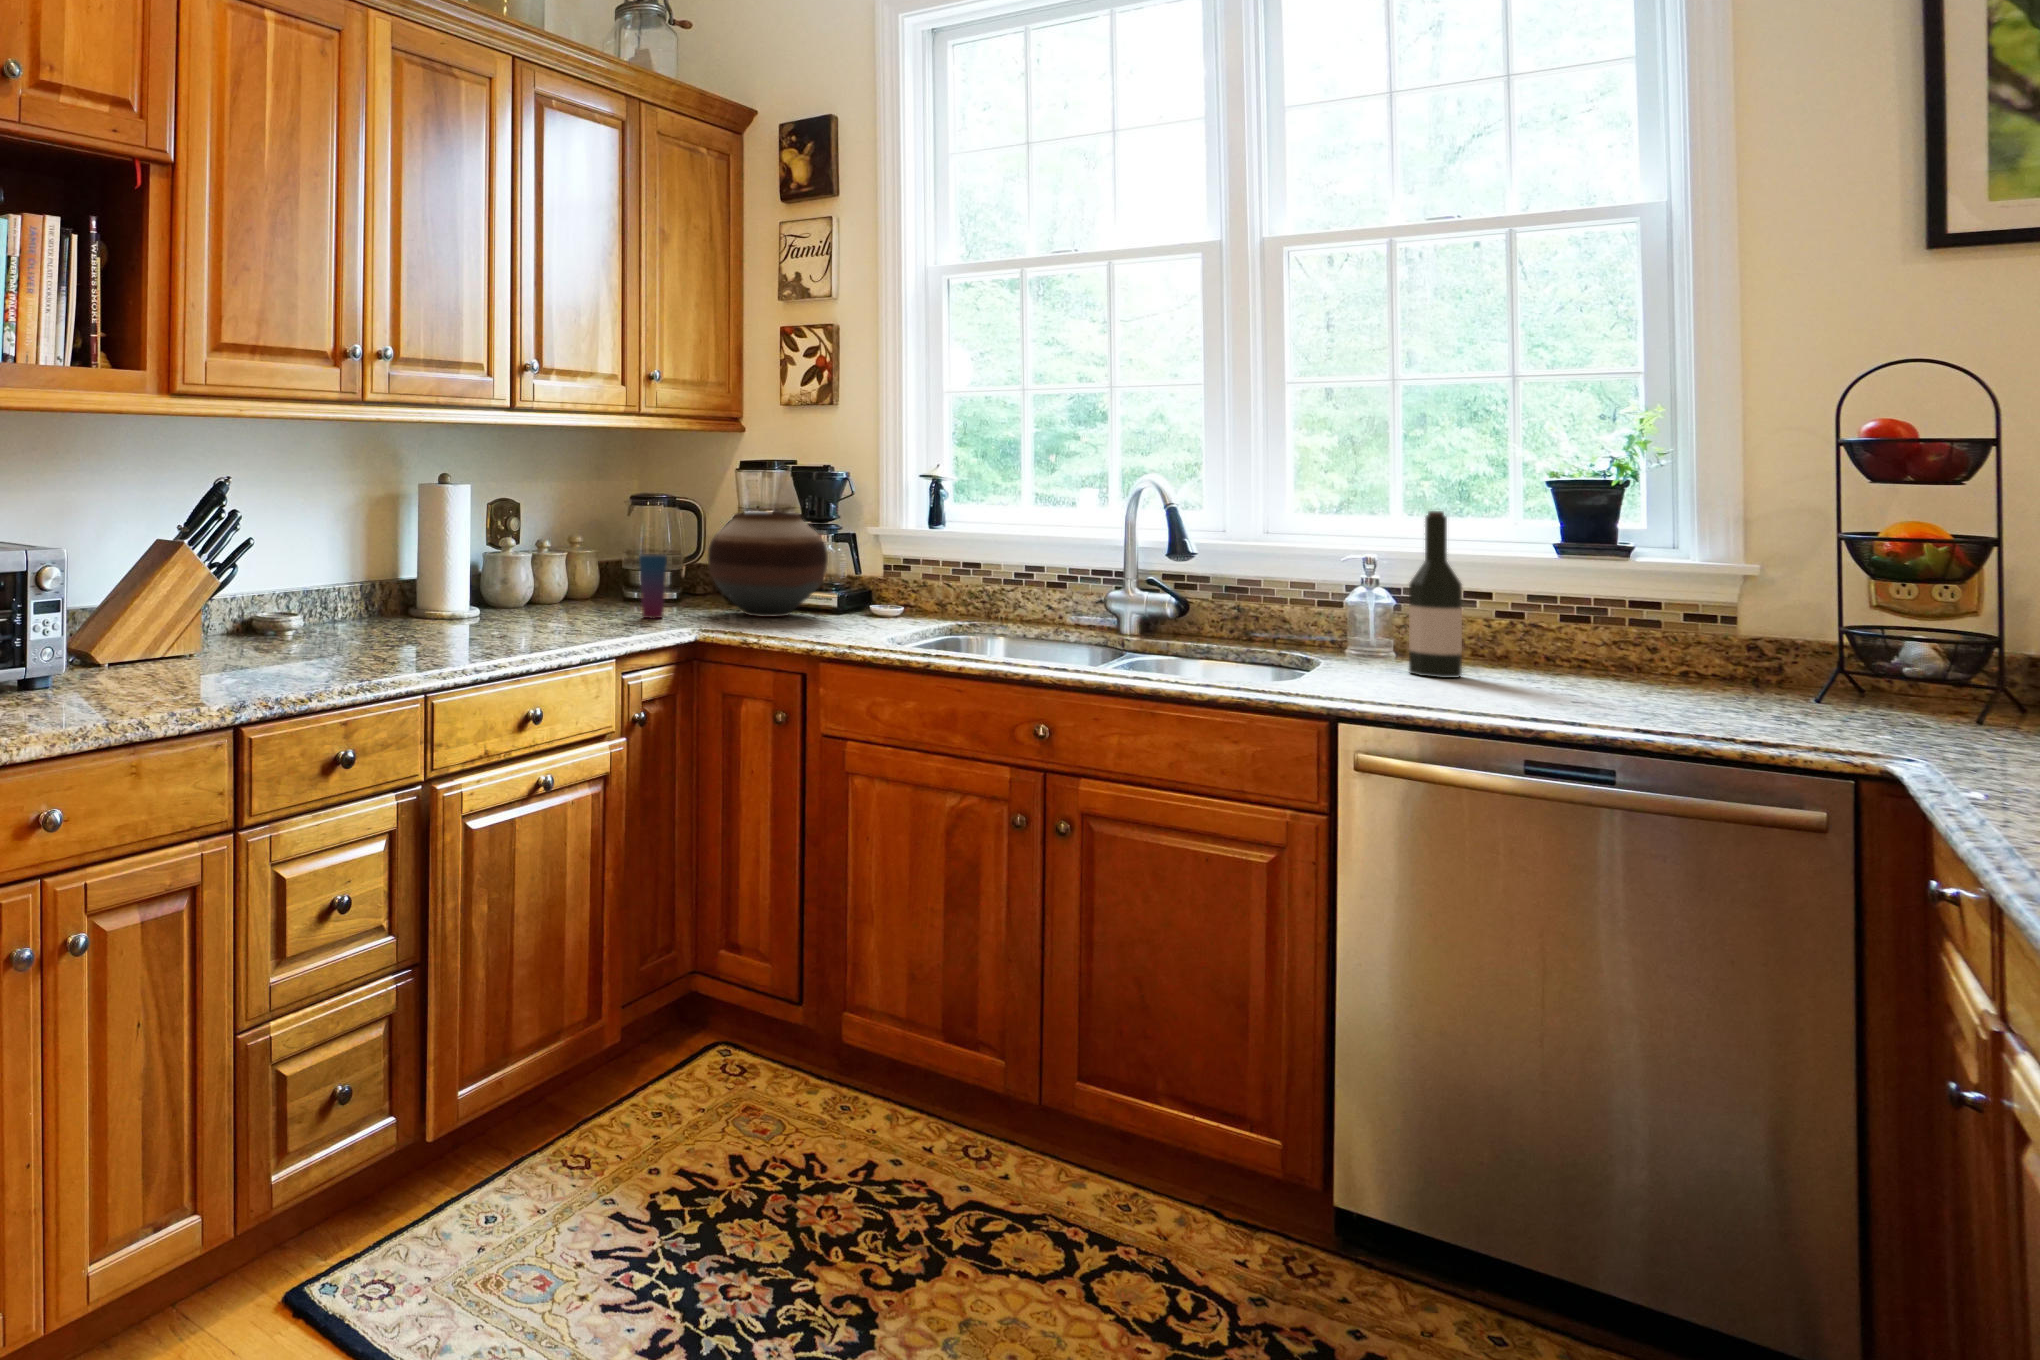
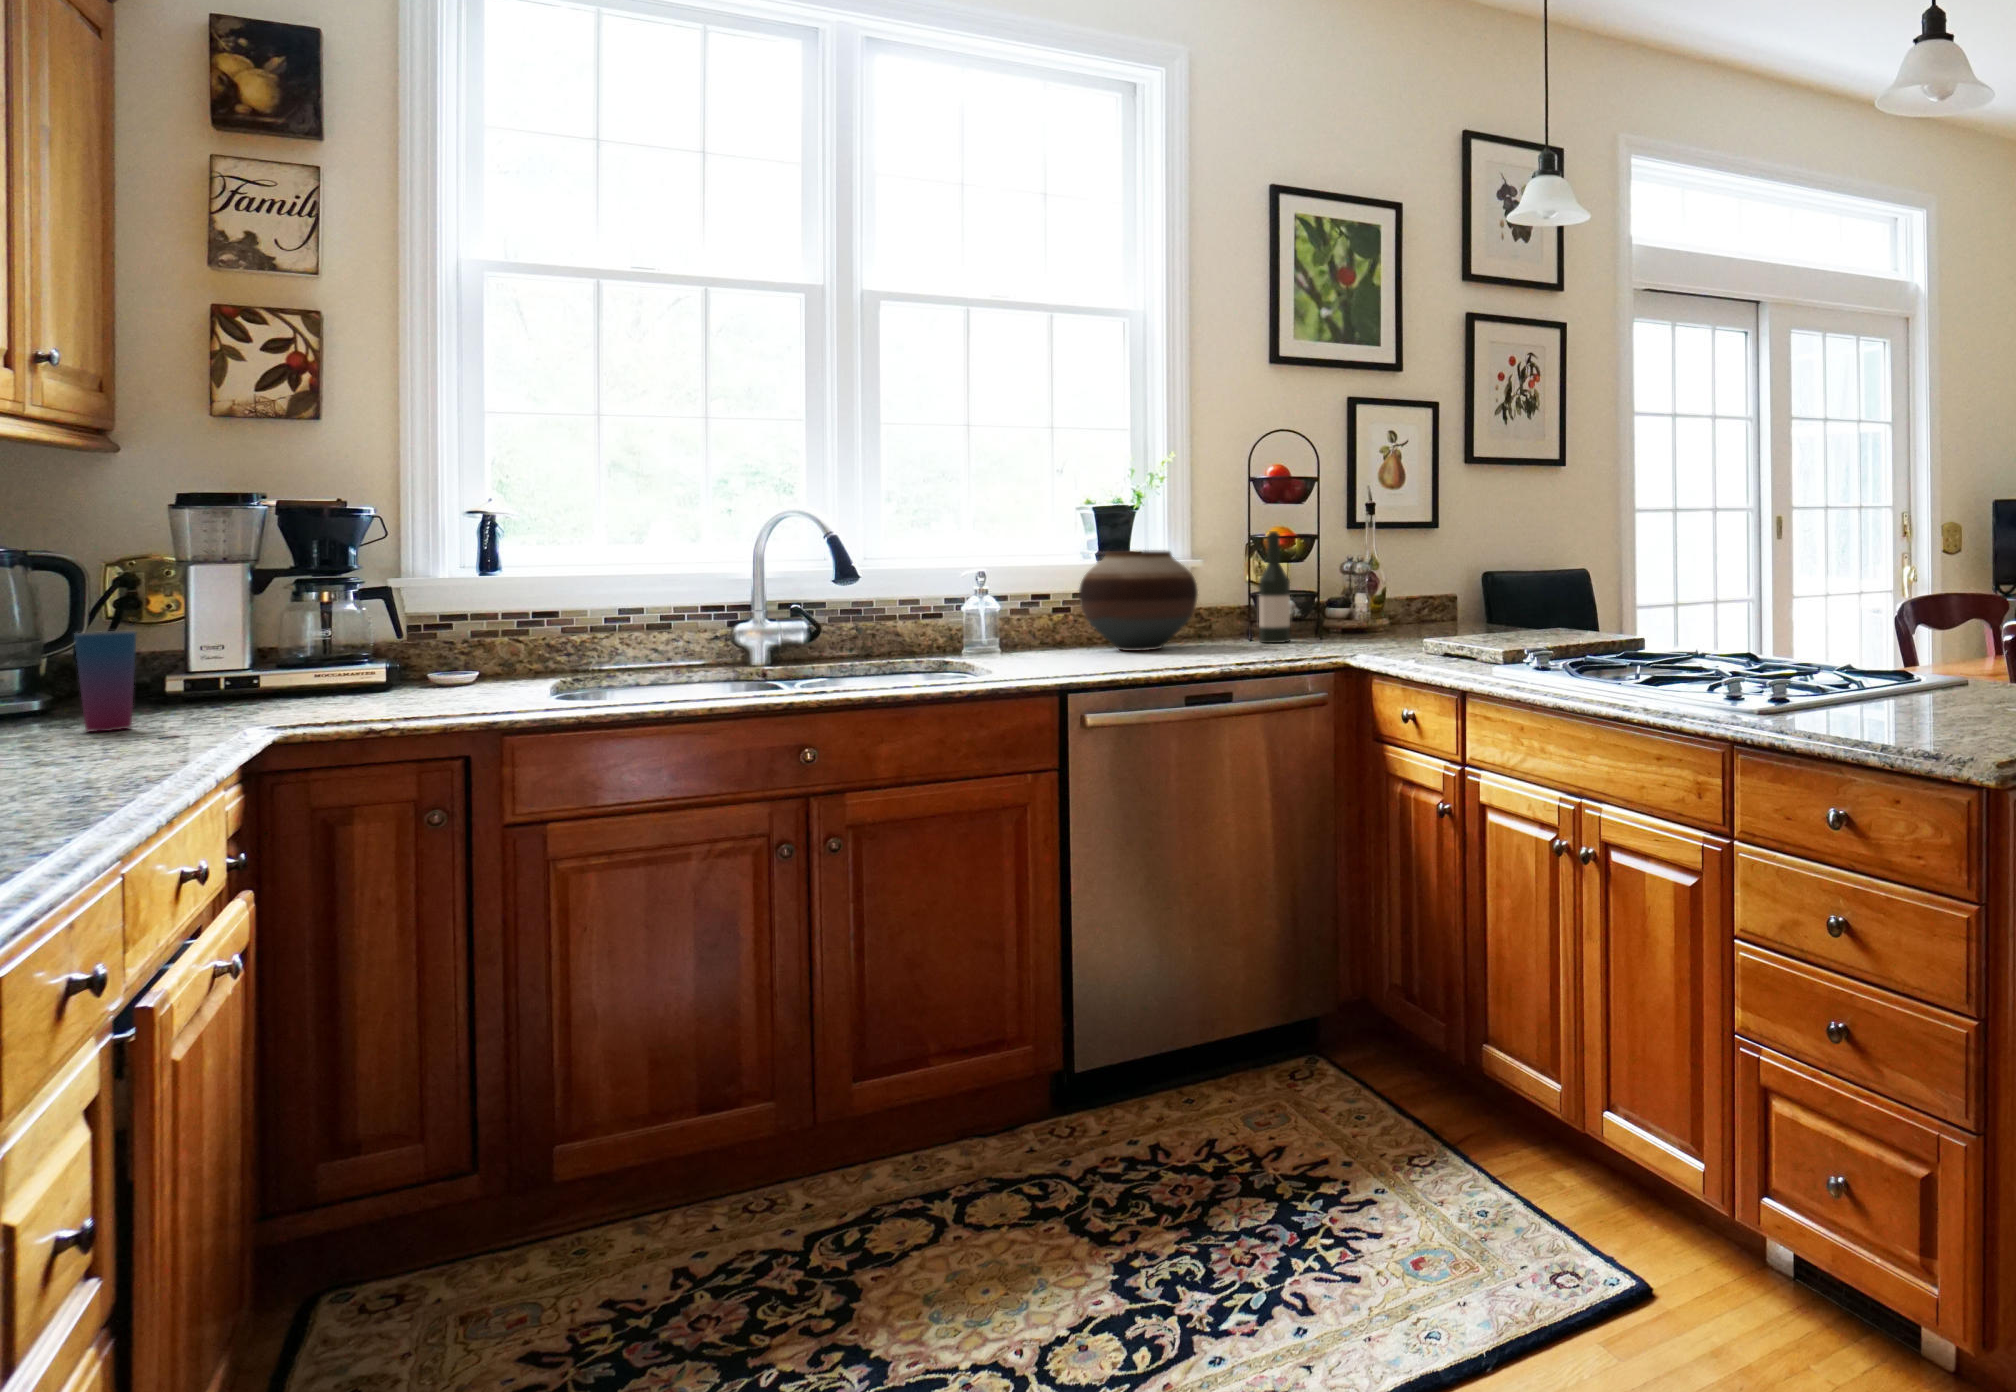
wine bottle: present [1409,511,1462,678] -> present [1259,531,1290,643]
vase: present [708,512,828,617] -> present [1079,550,1198,651]

